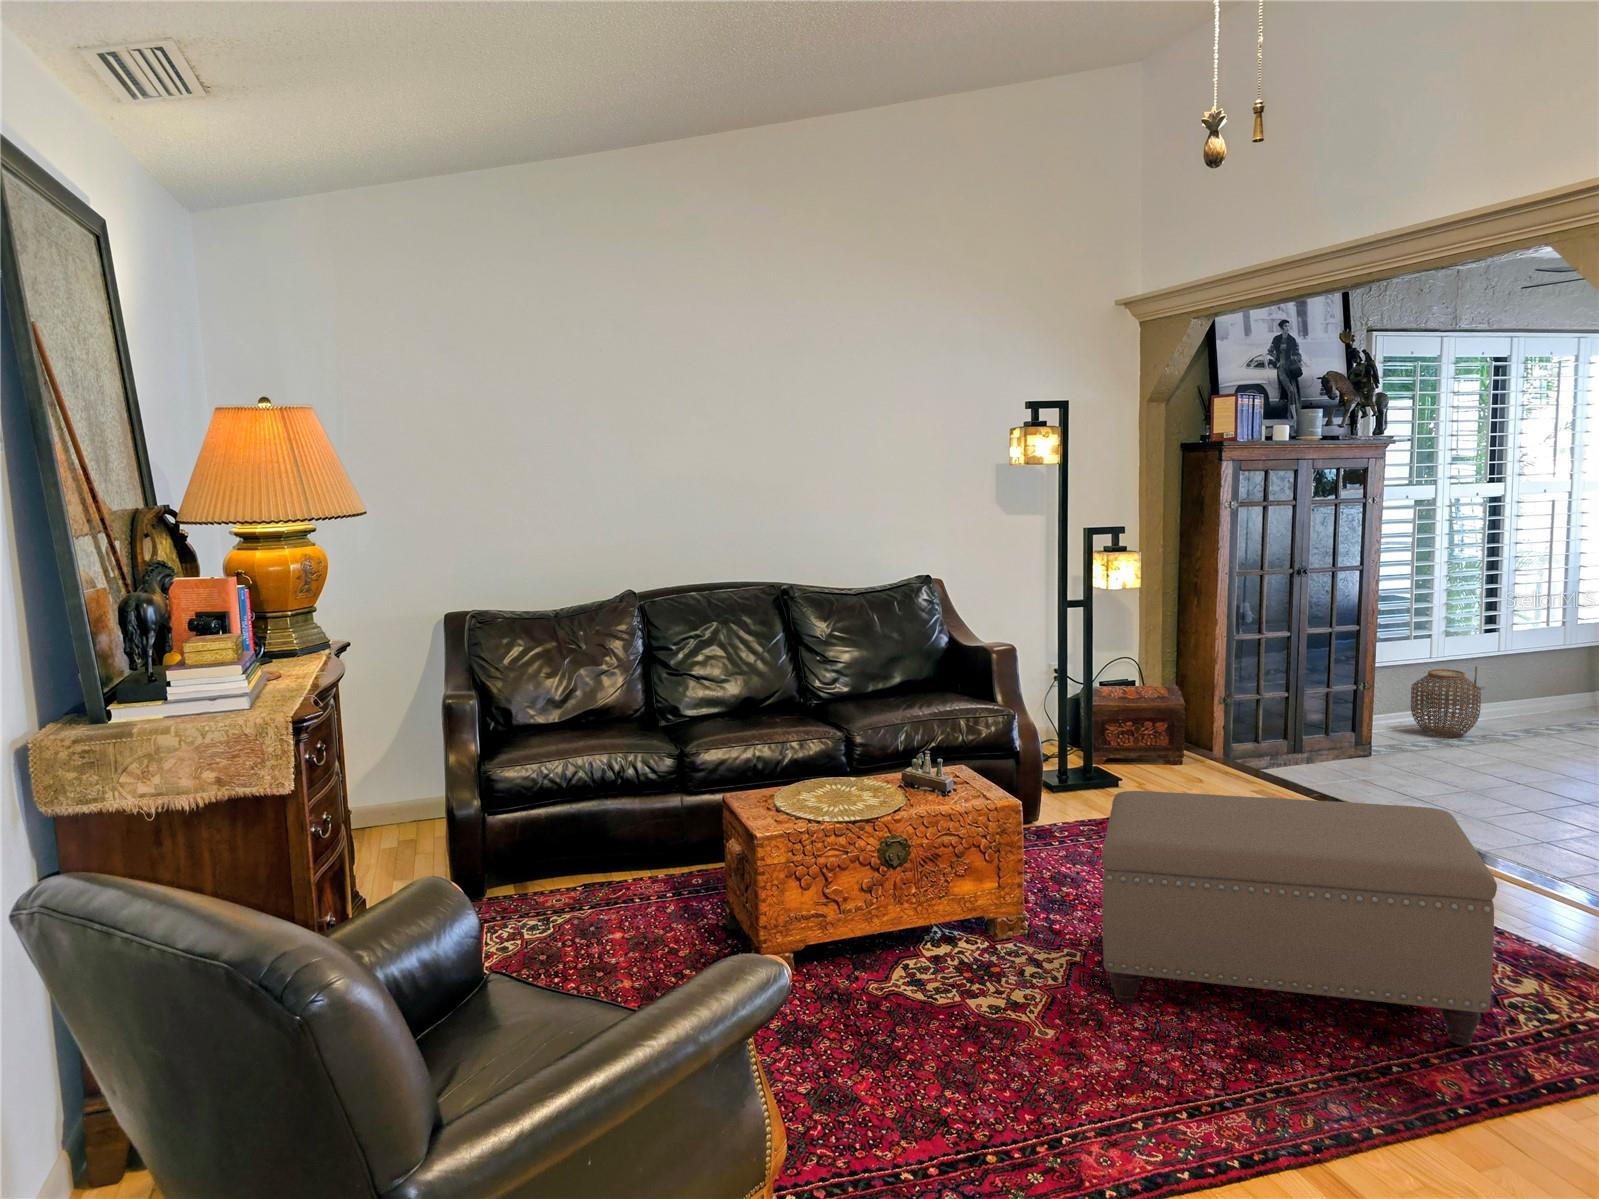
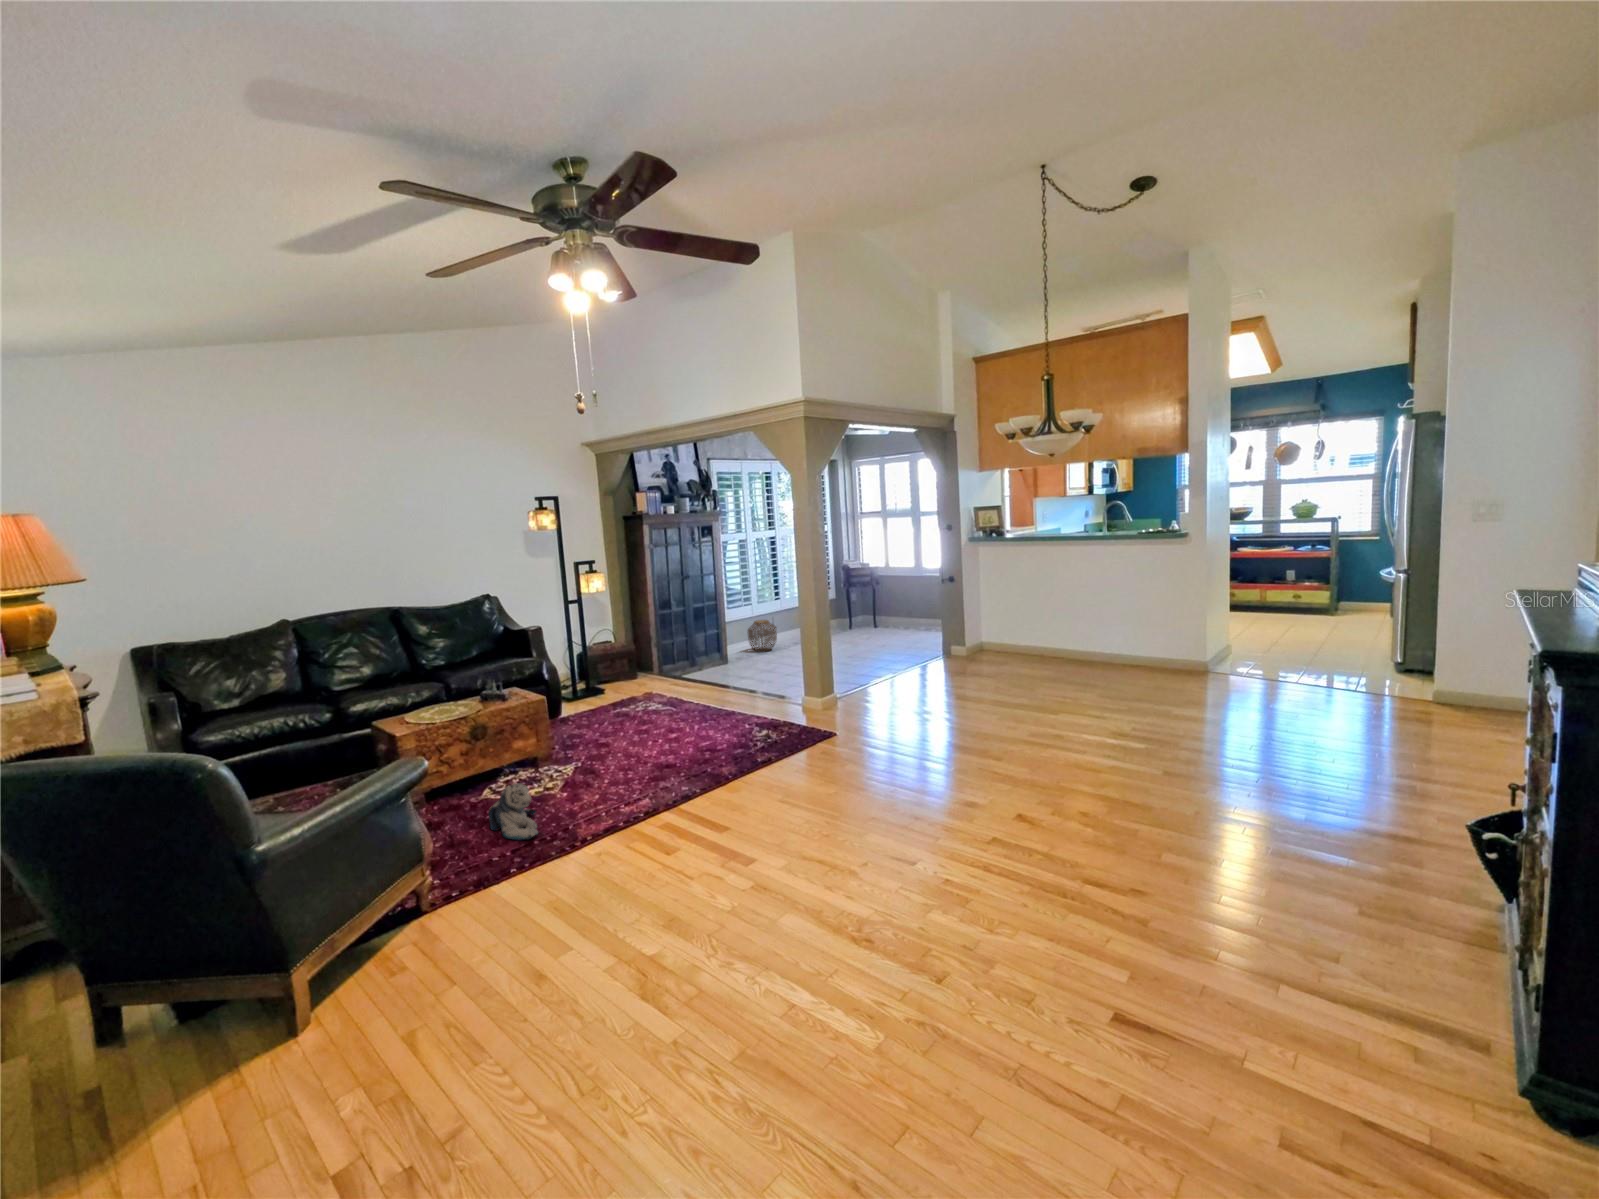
ottoman: present [1102,791,1497,1046] -> none [582,668,745,778]
plush toy: none [898,1003,995,1142] -> present [488,783,538,840]

